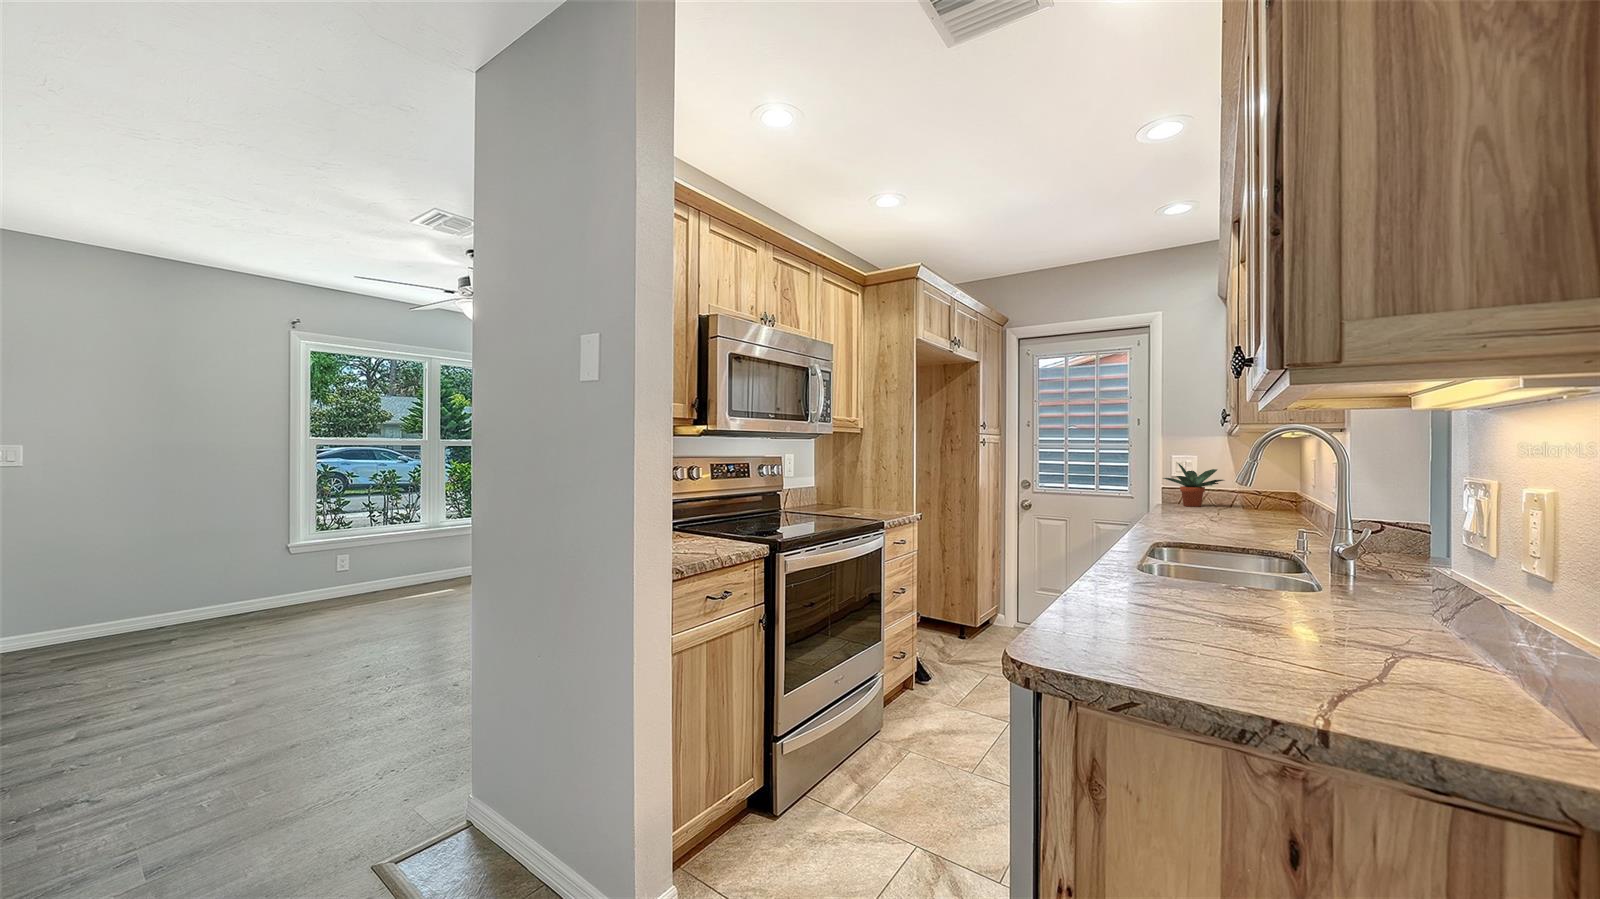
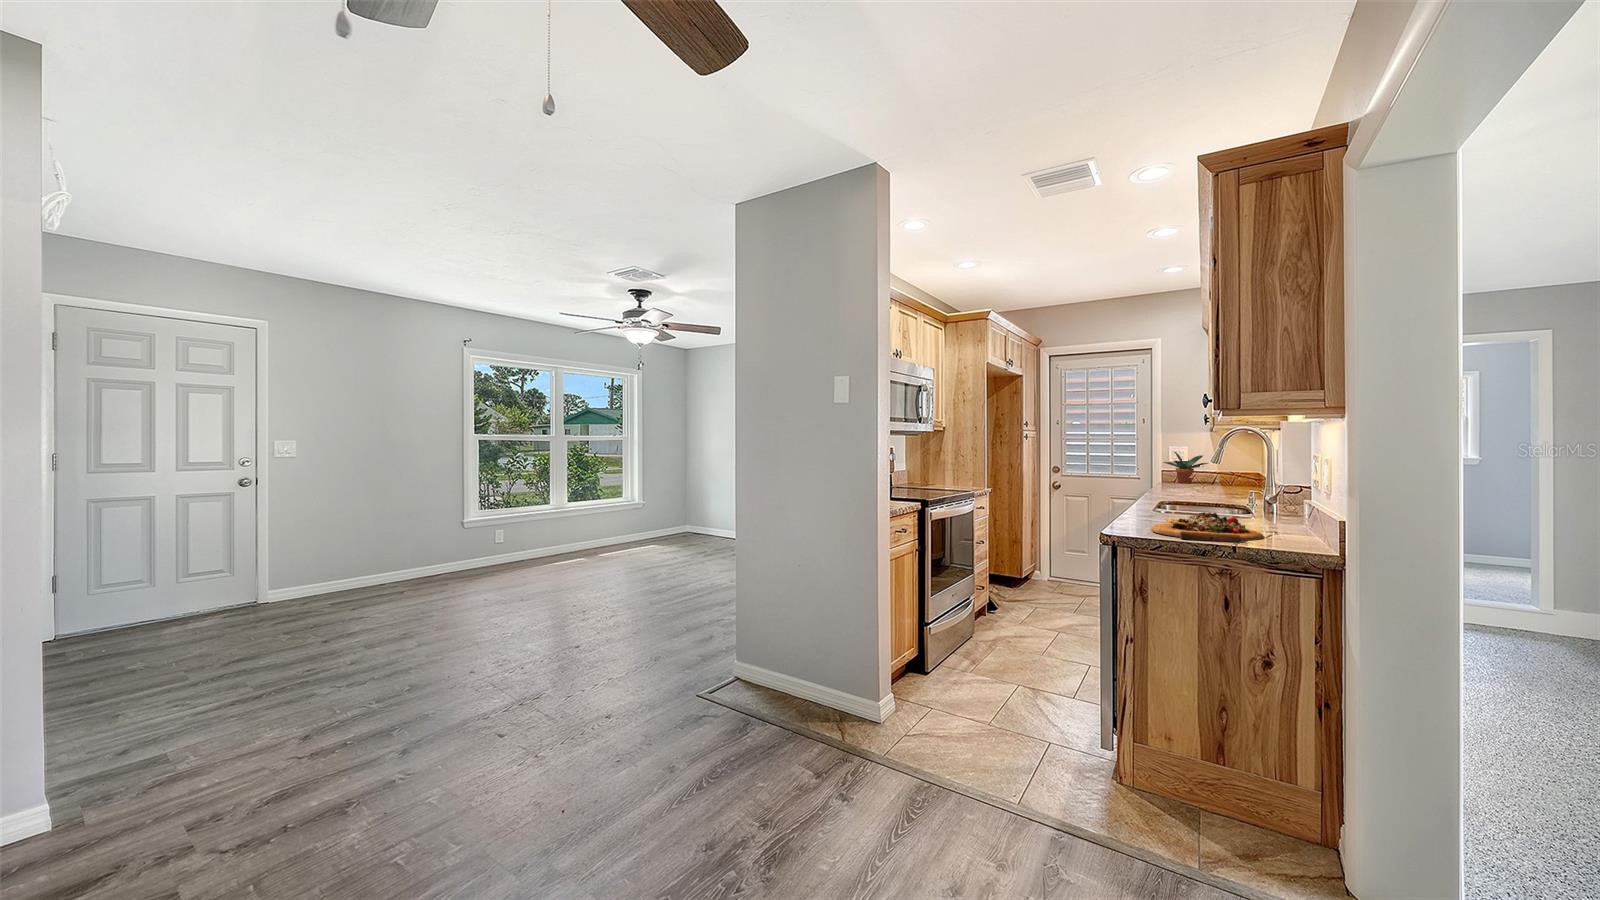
cutting board: none [1114,596,1388,702] -> present [1151,512,1264,543]

